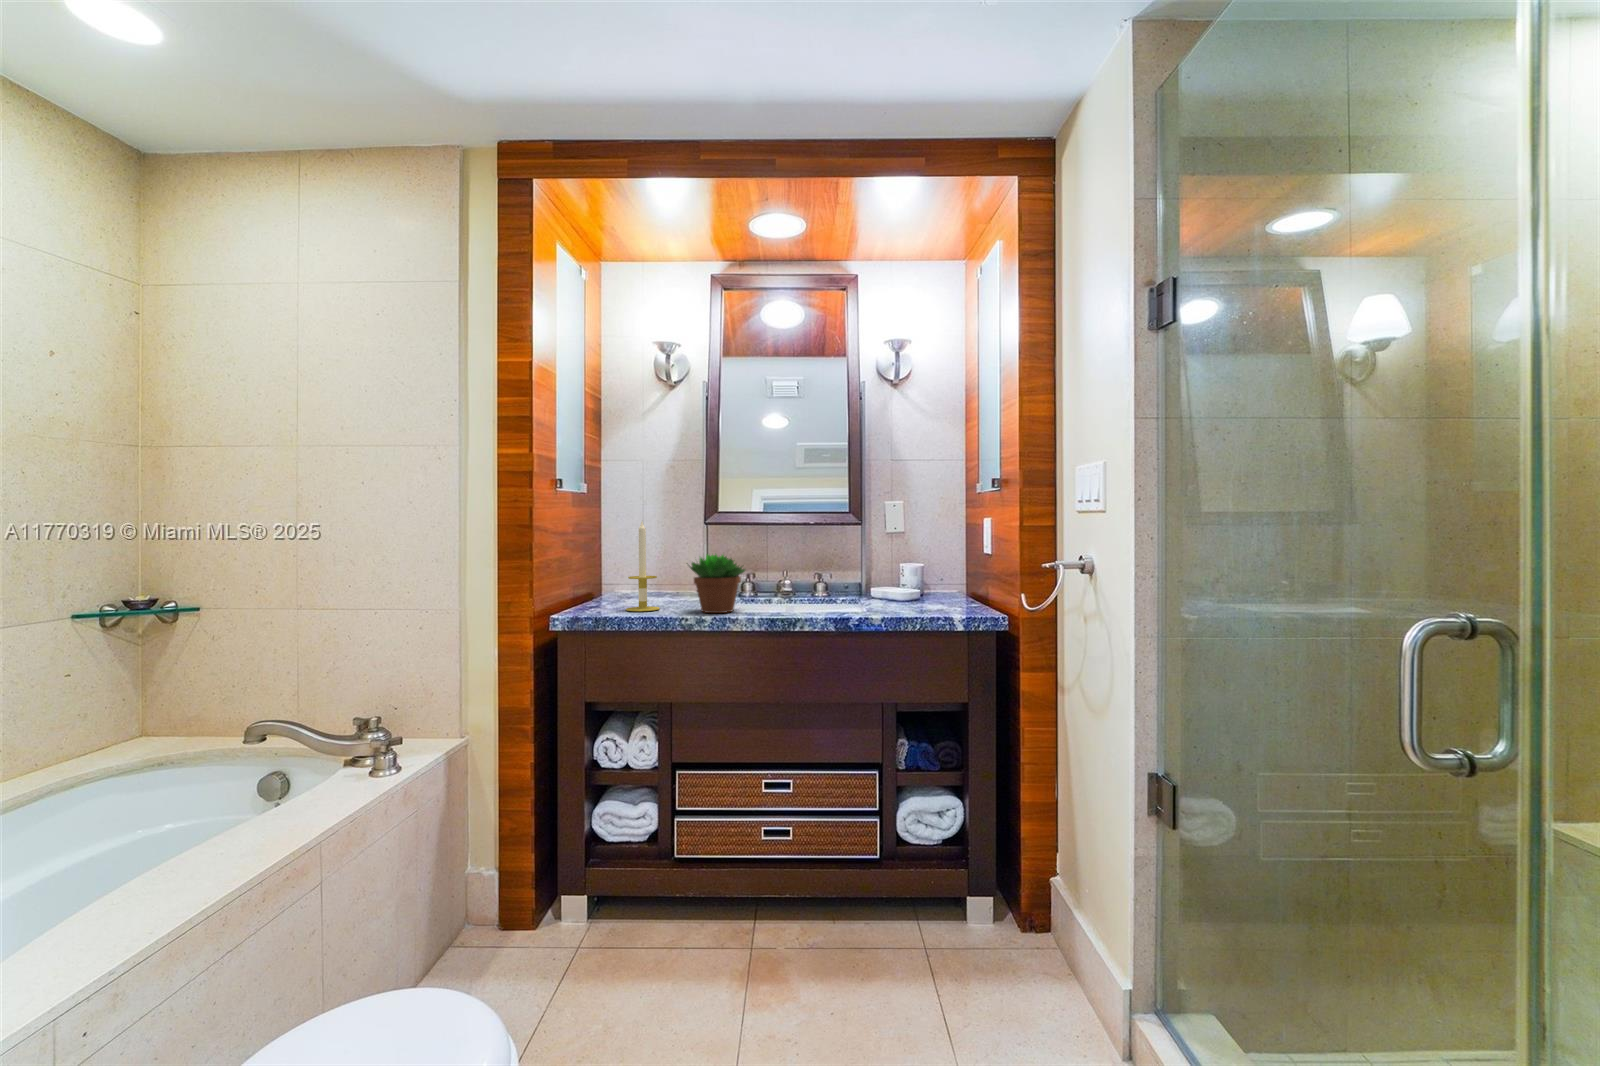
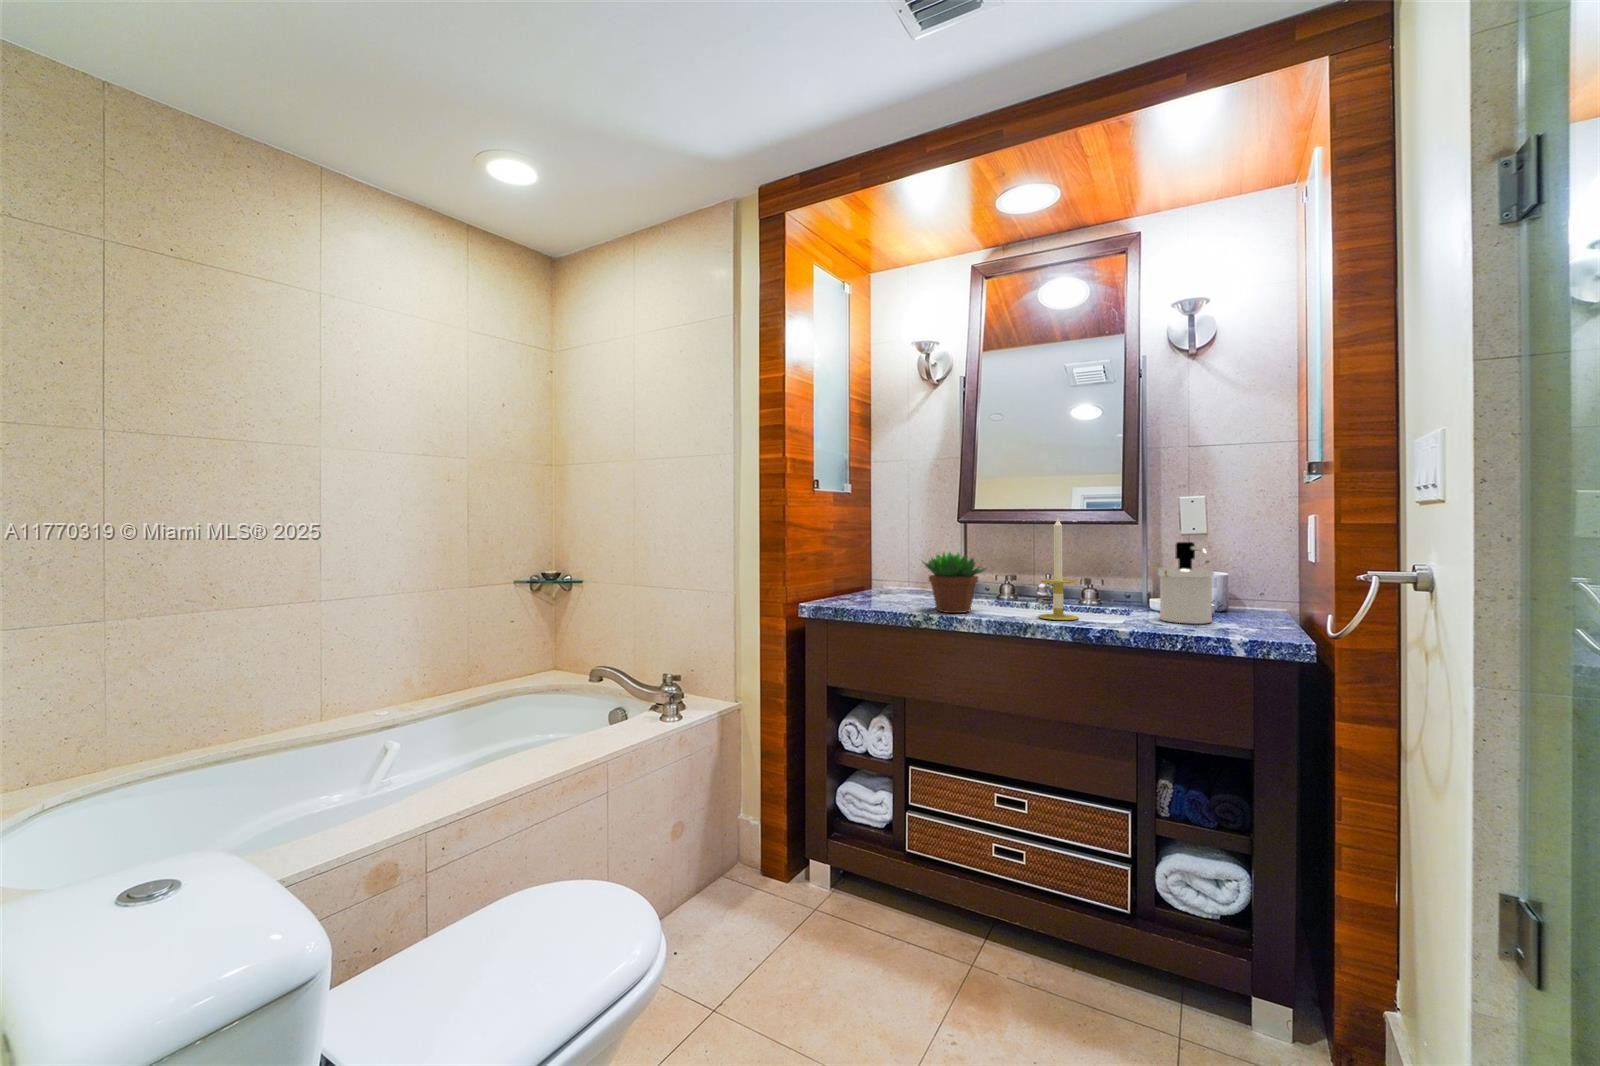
candle: present [626,522,660,611] -> present [1039,518,1079,620]
soap dispenser: none [888,541,933,608] -> present [1158,542,1214,624]

